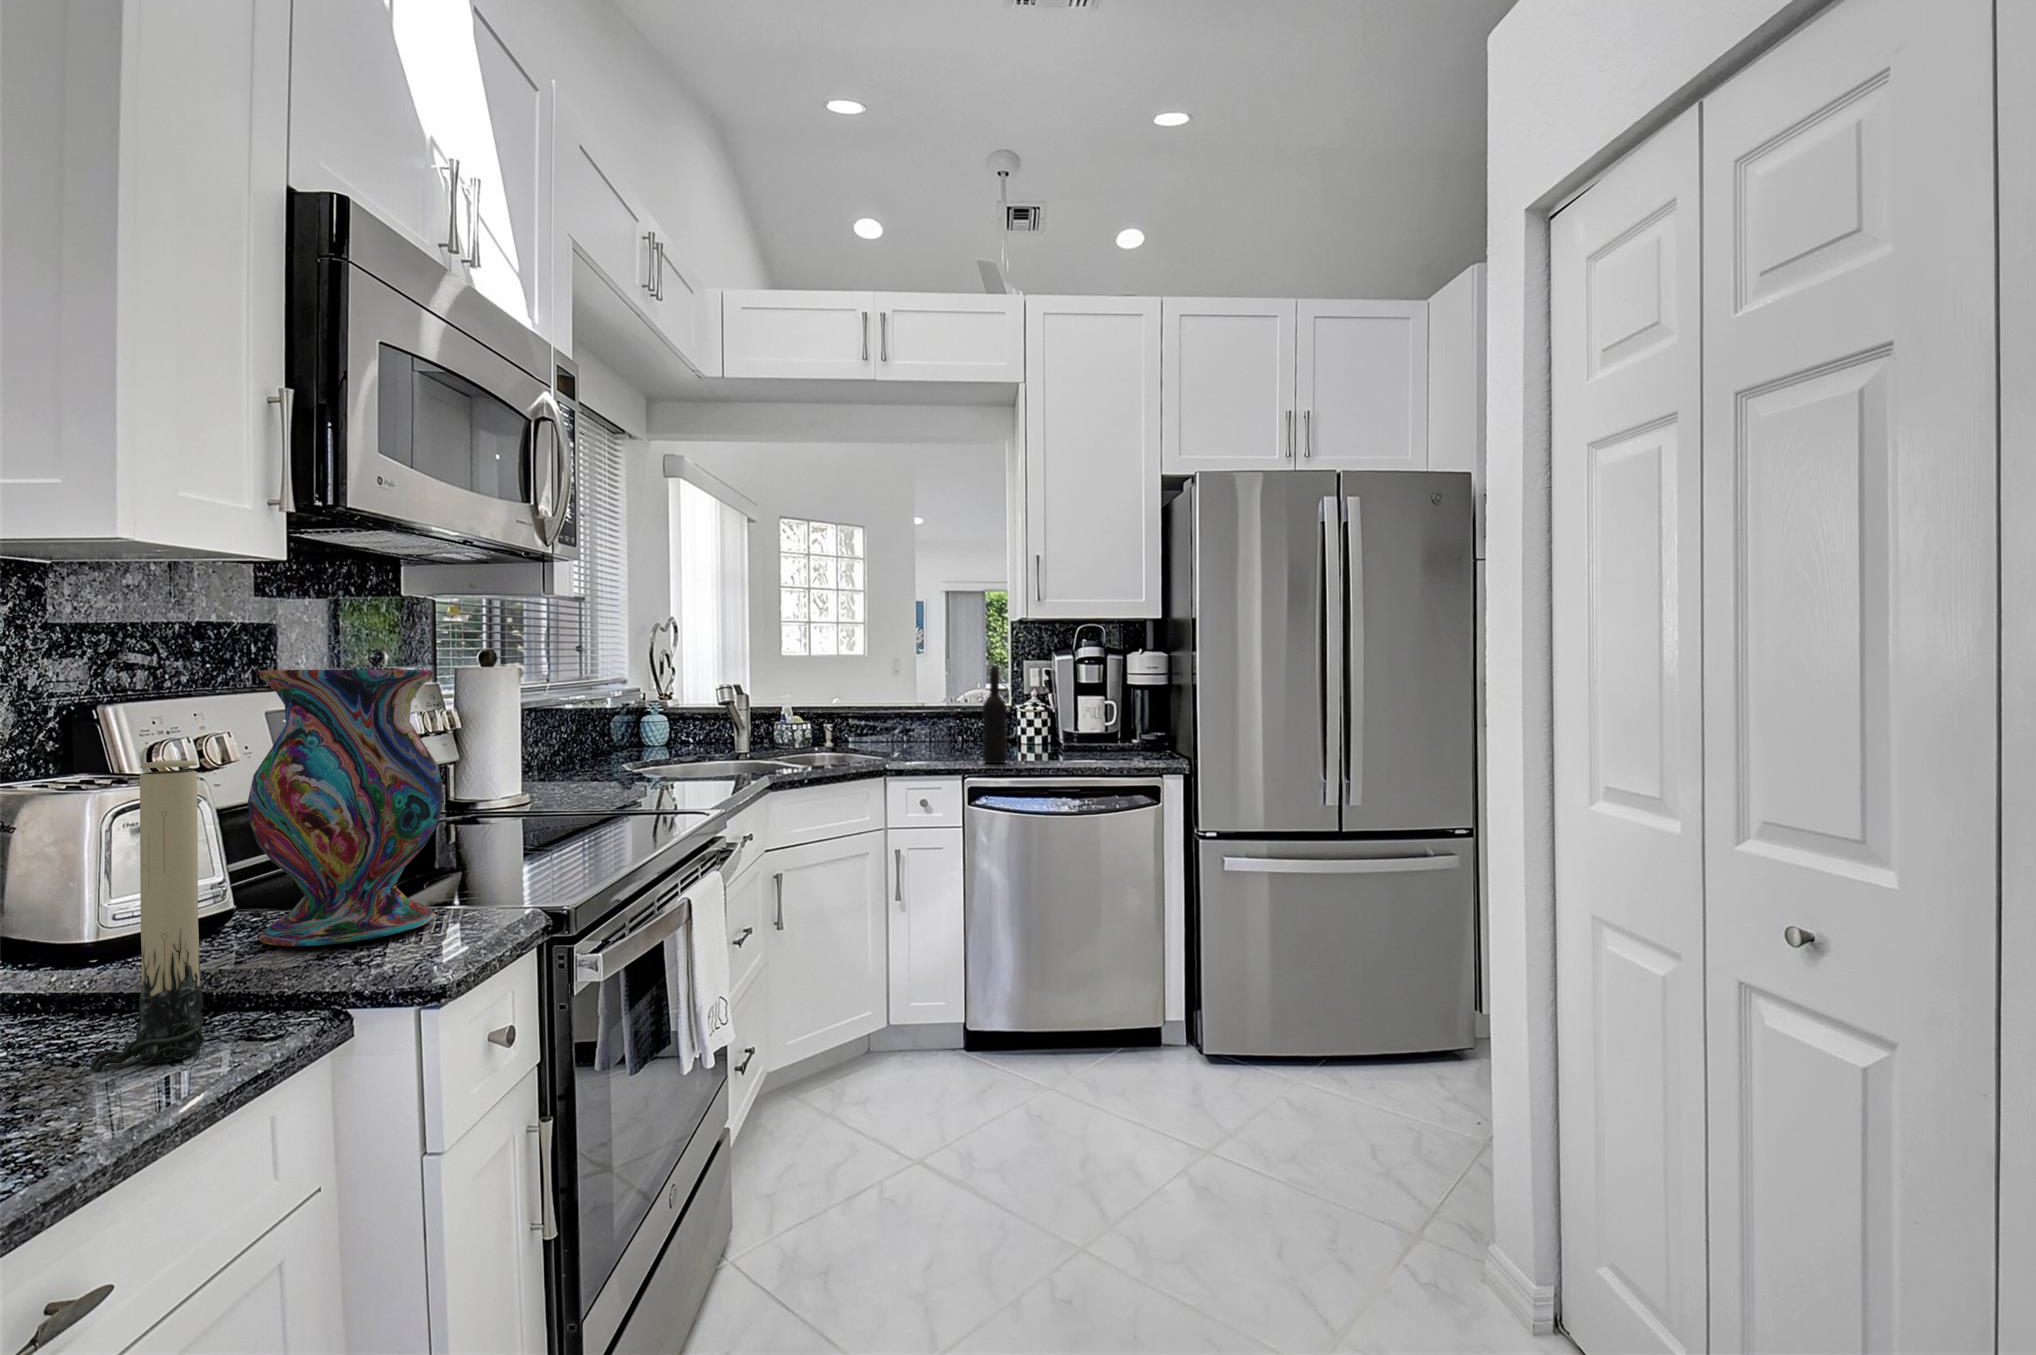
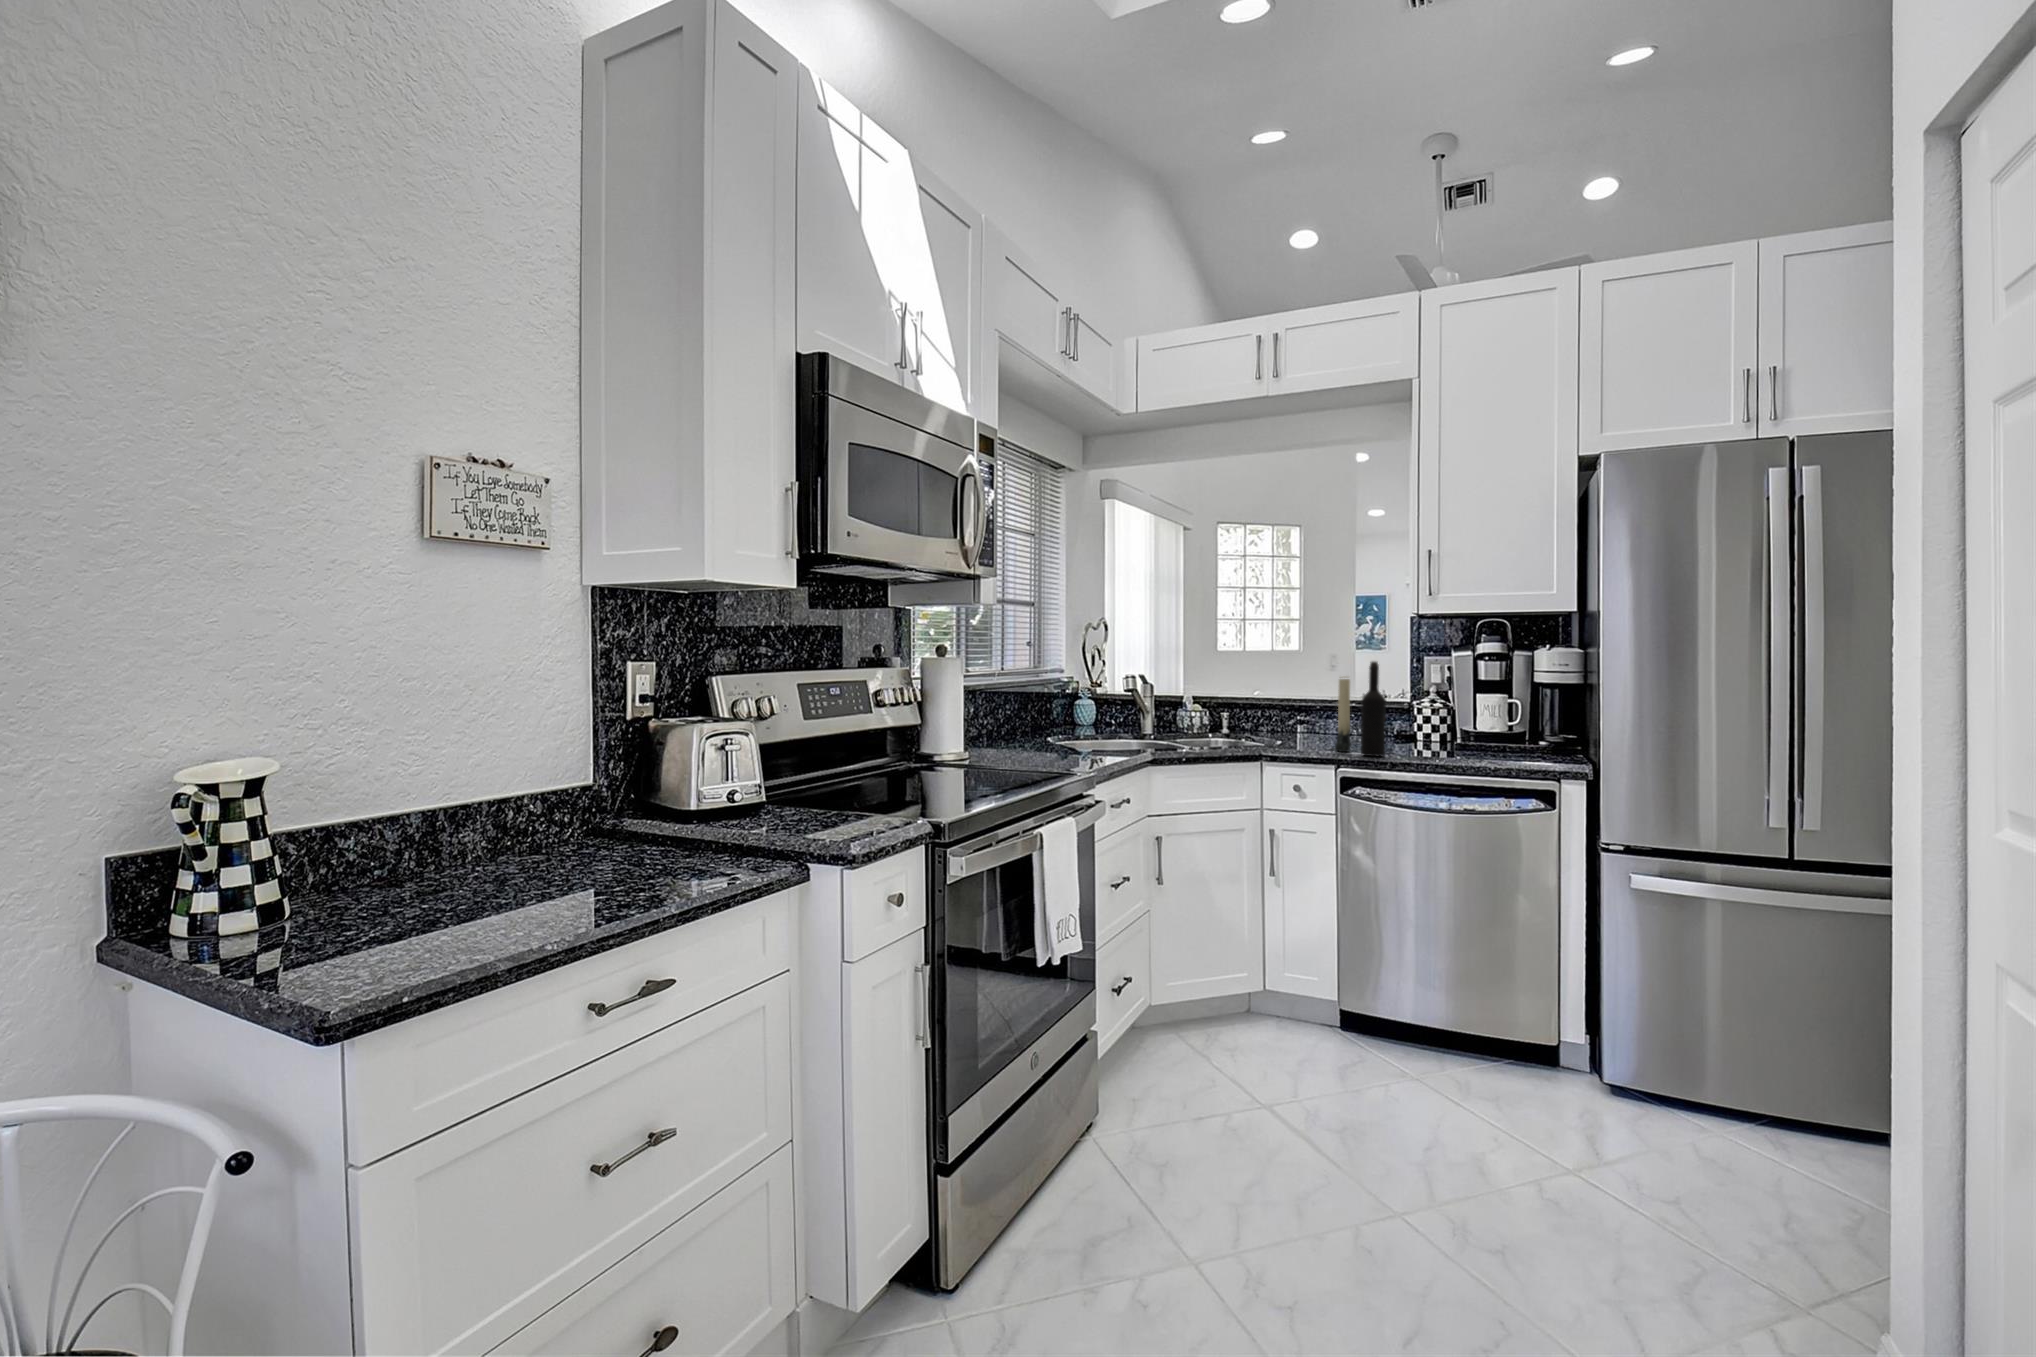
vase: present [248,670,443,946] -> none [769,660,870,826]
candle: present [90,760,205,1071] -> present [1331,679,1351,752]

